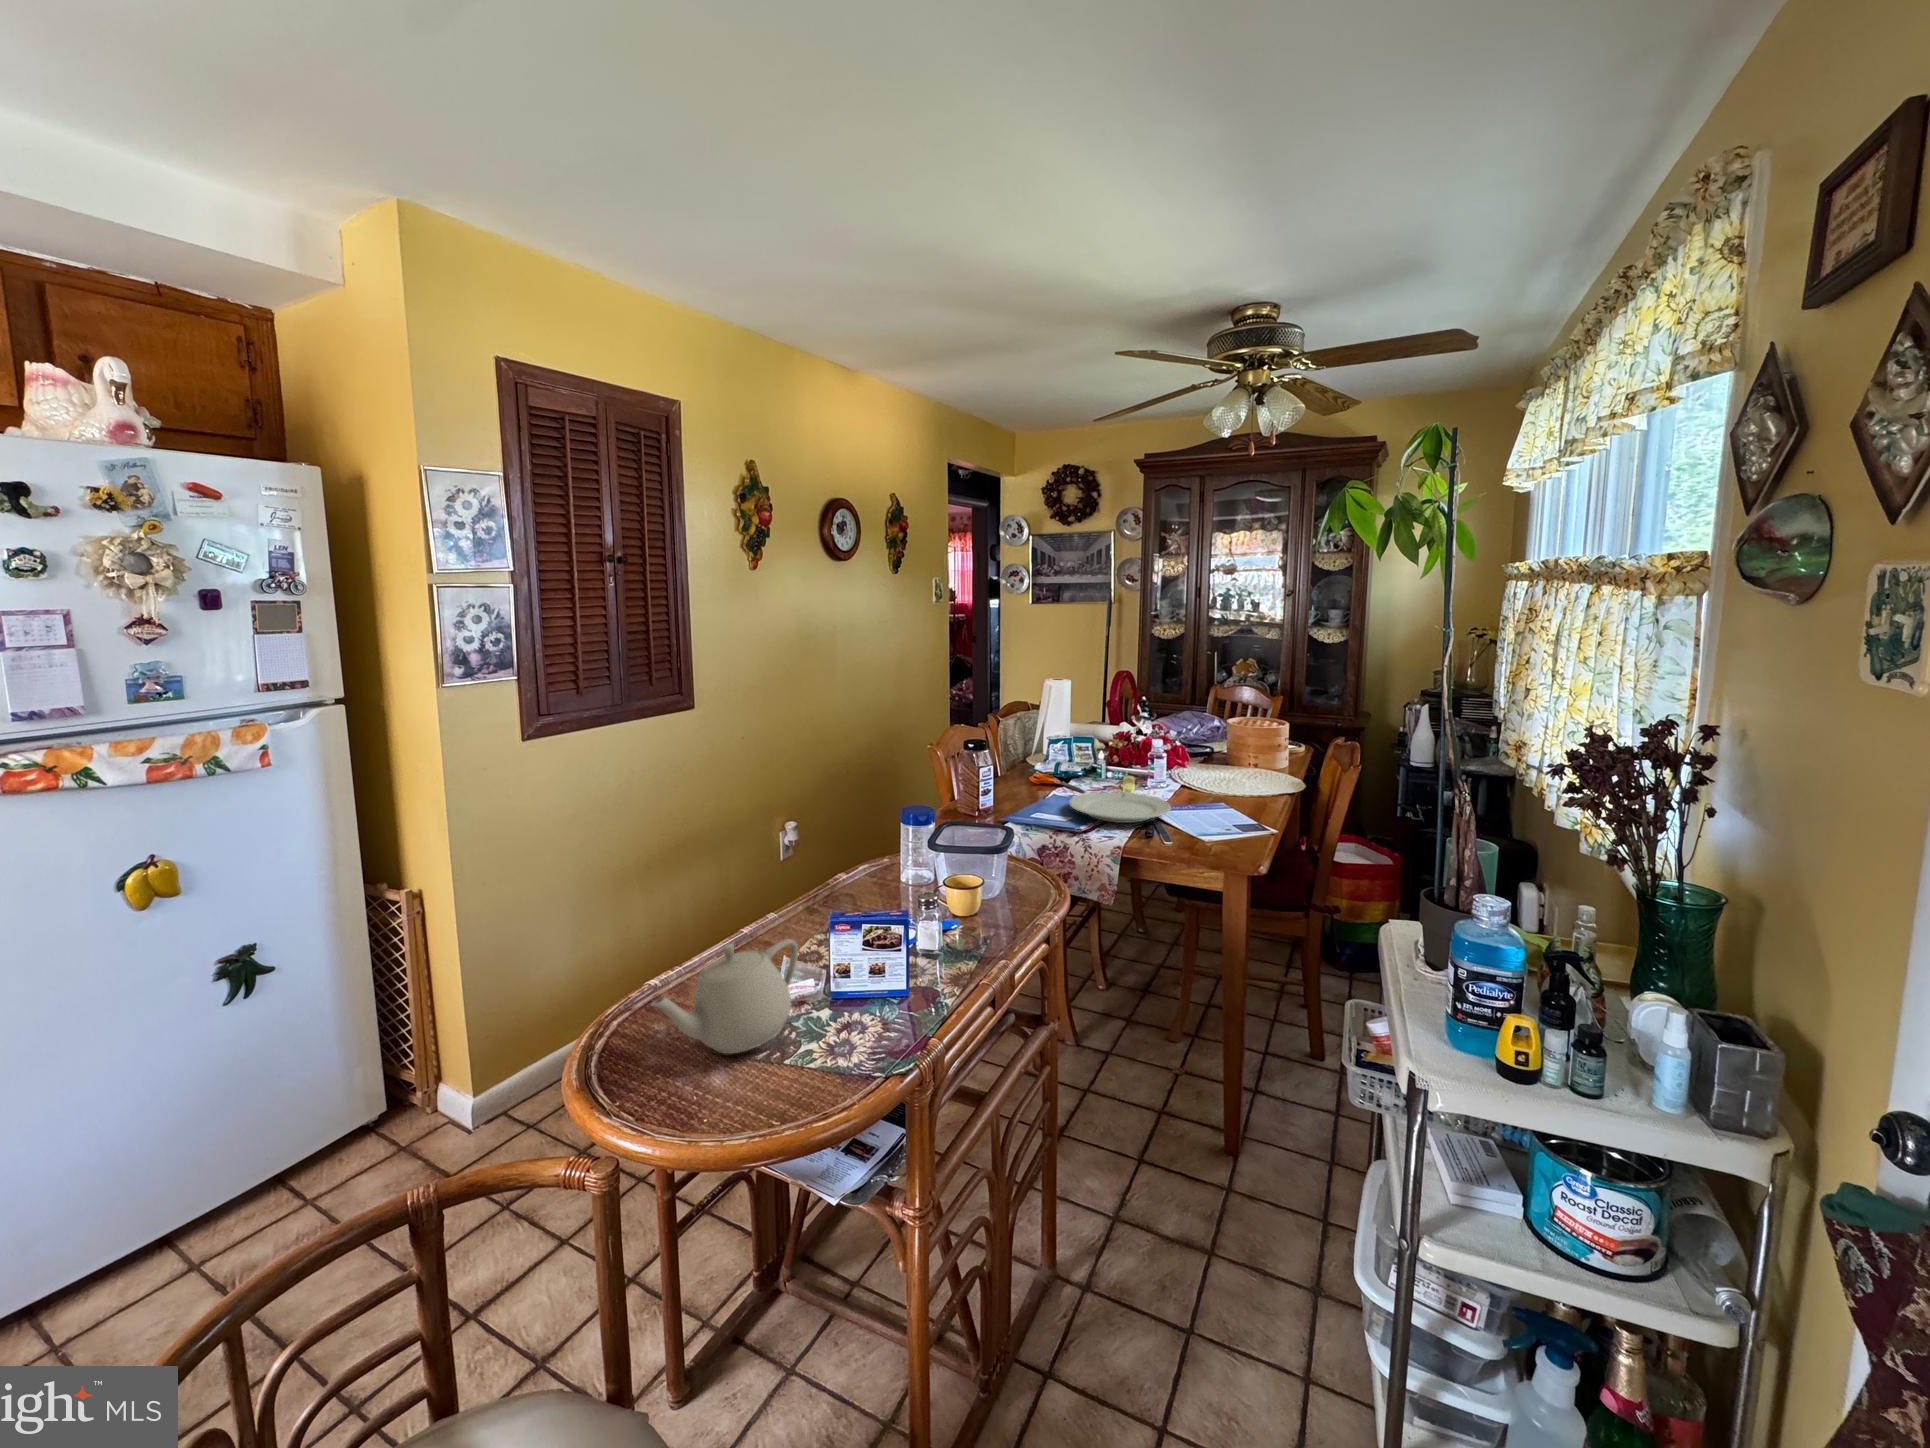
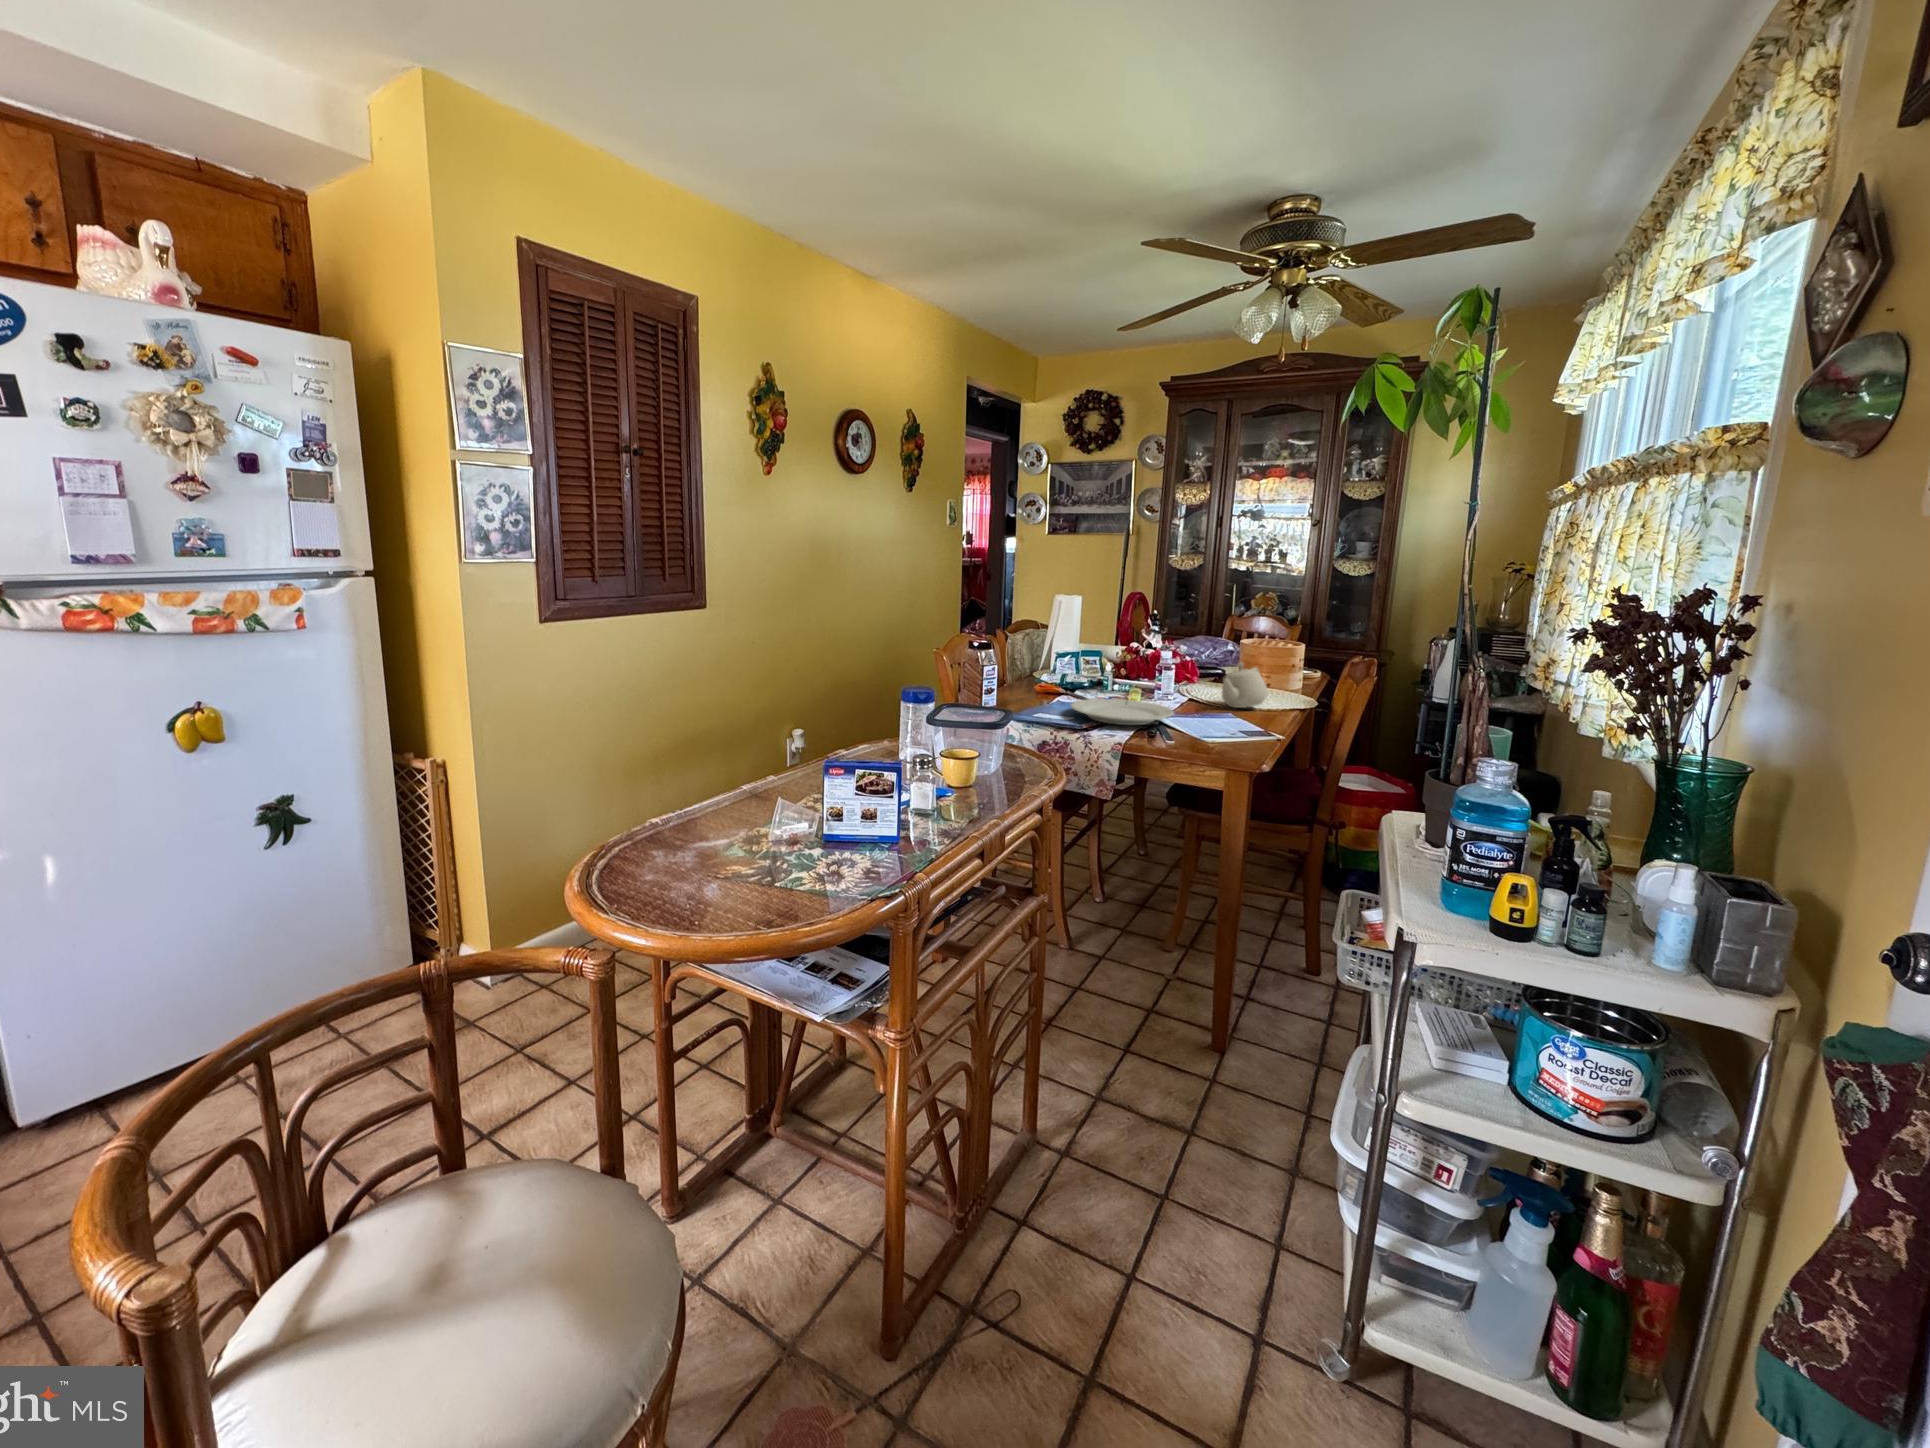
teapot: present [651,939,798,1054] -> present [1222,663,1267,708]

